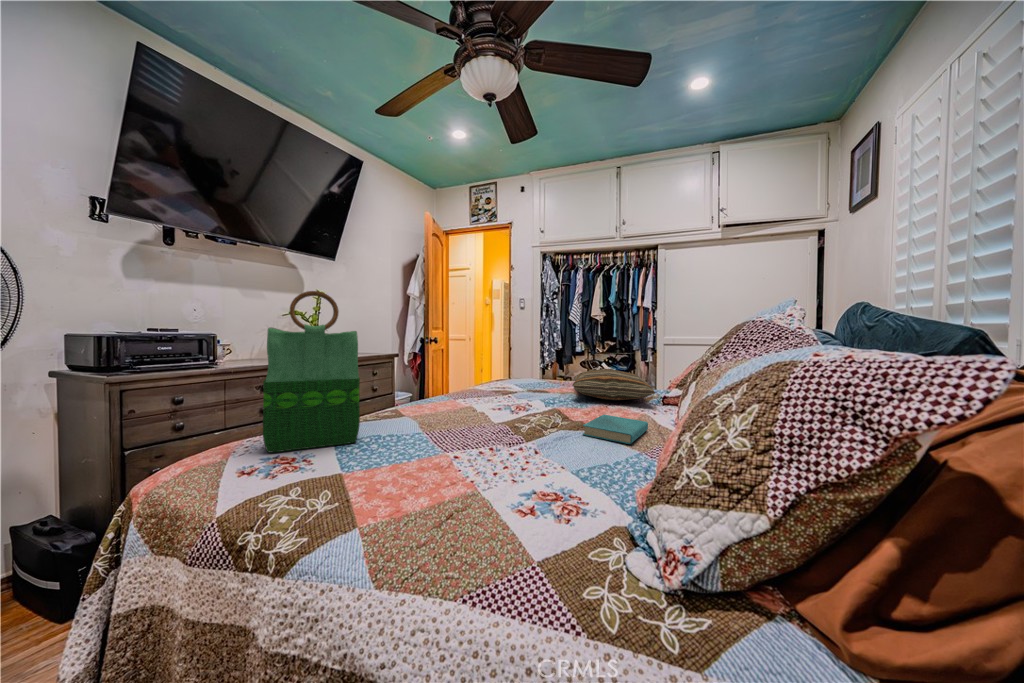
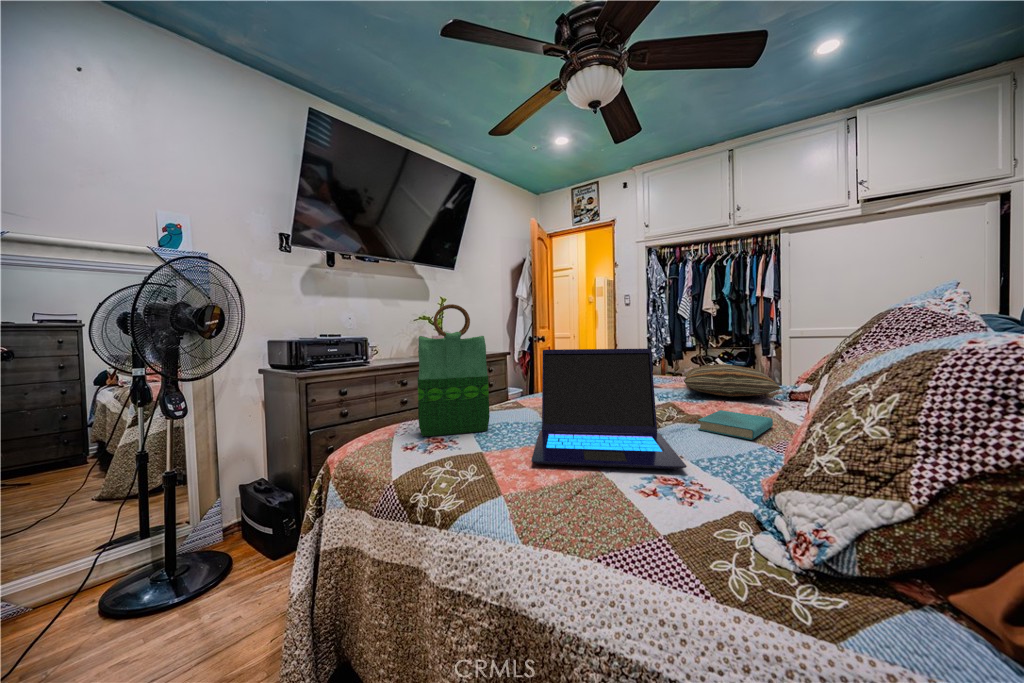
laptop: none [401,350,569,482] -> present [531,349,687,469]

